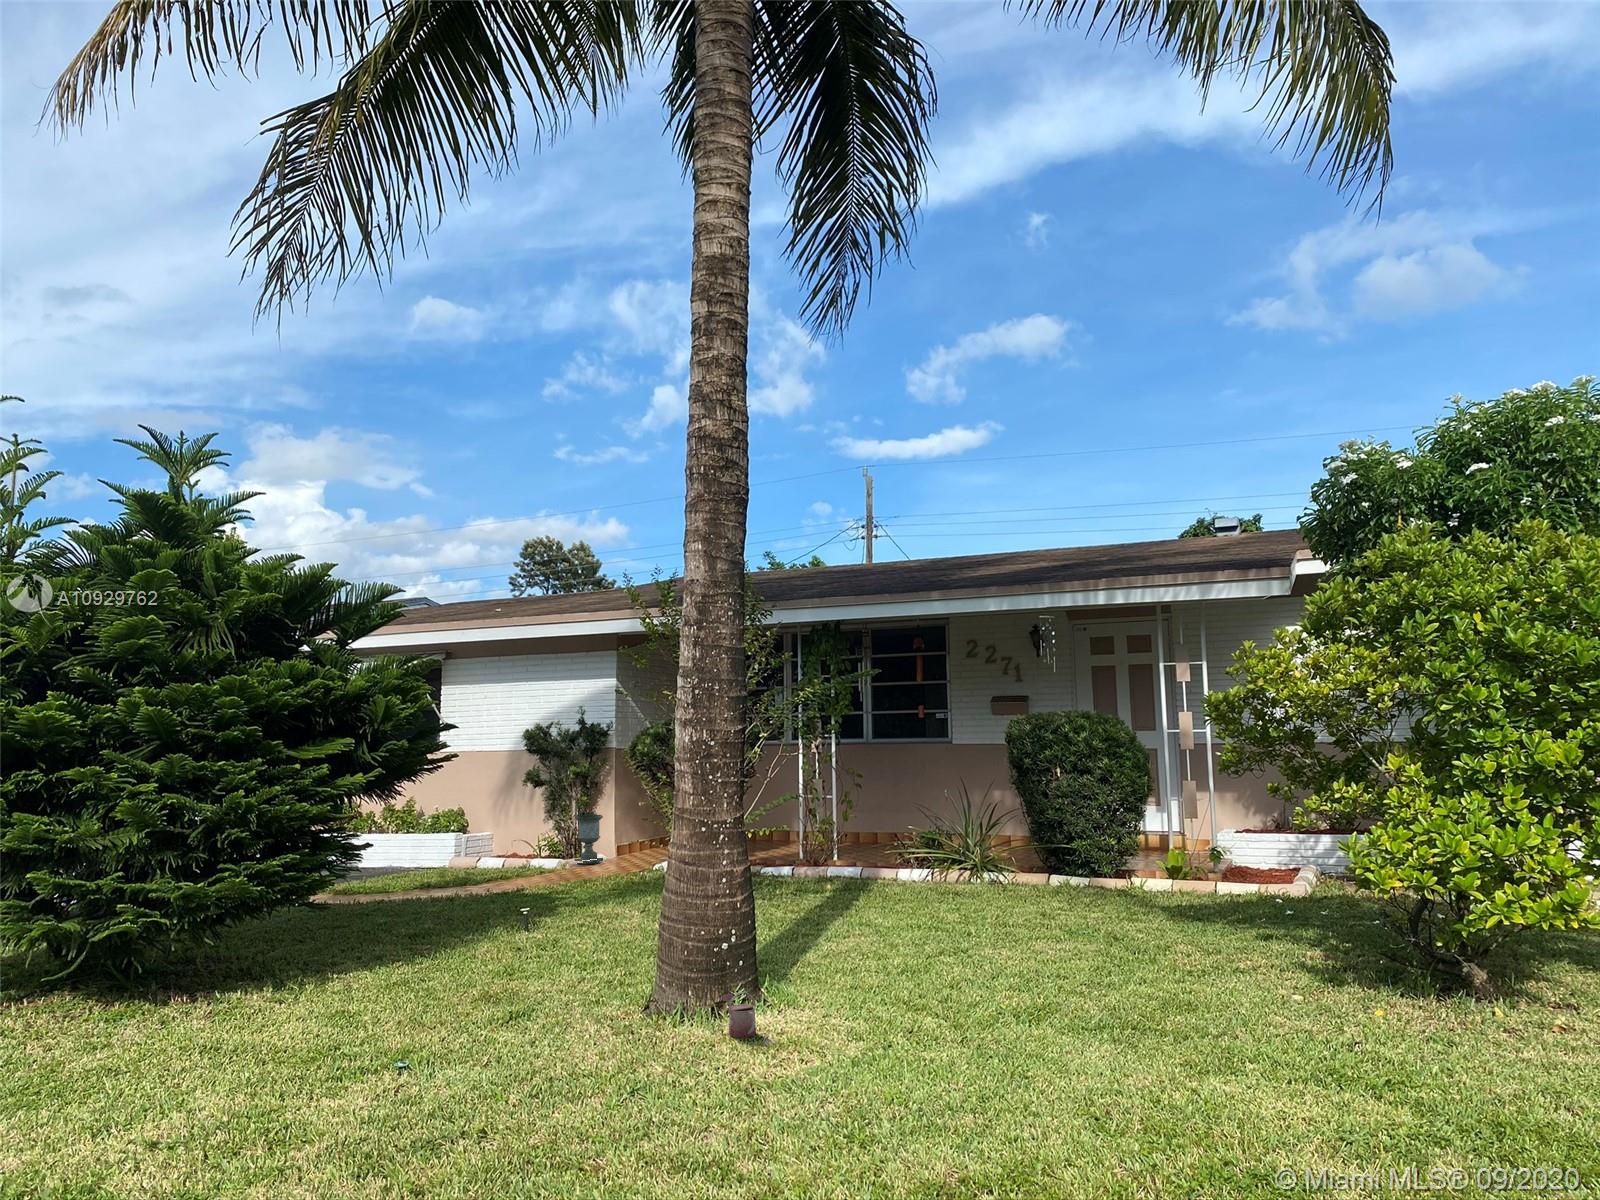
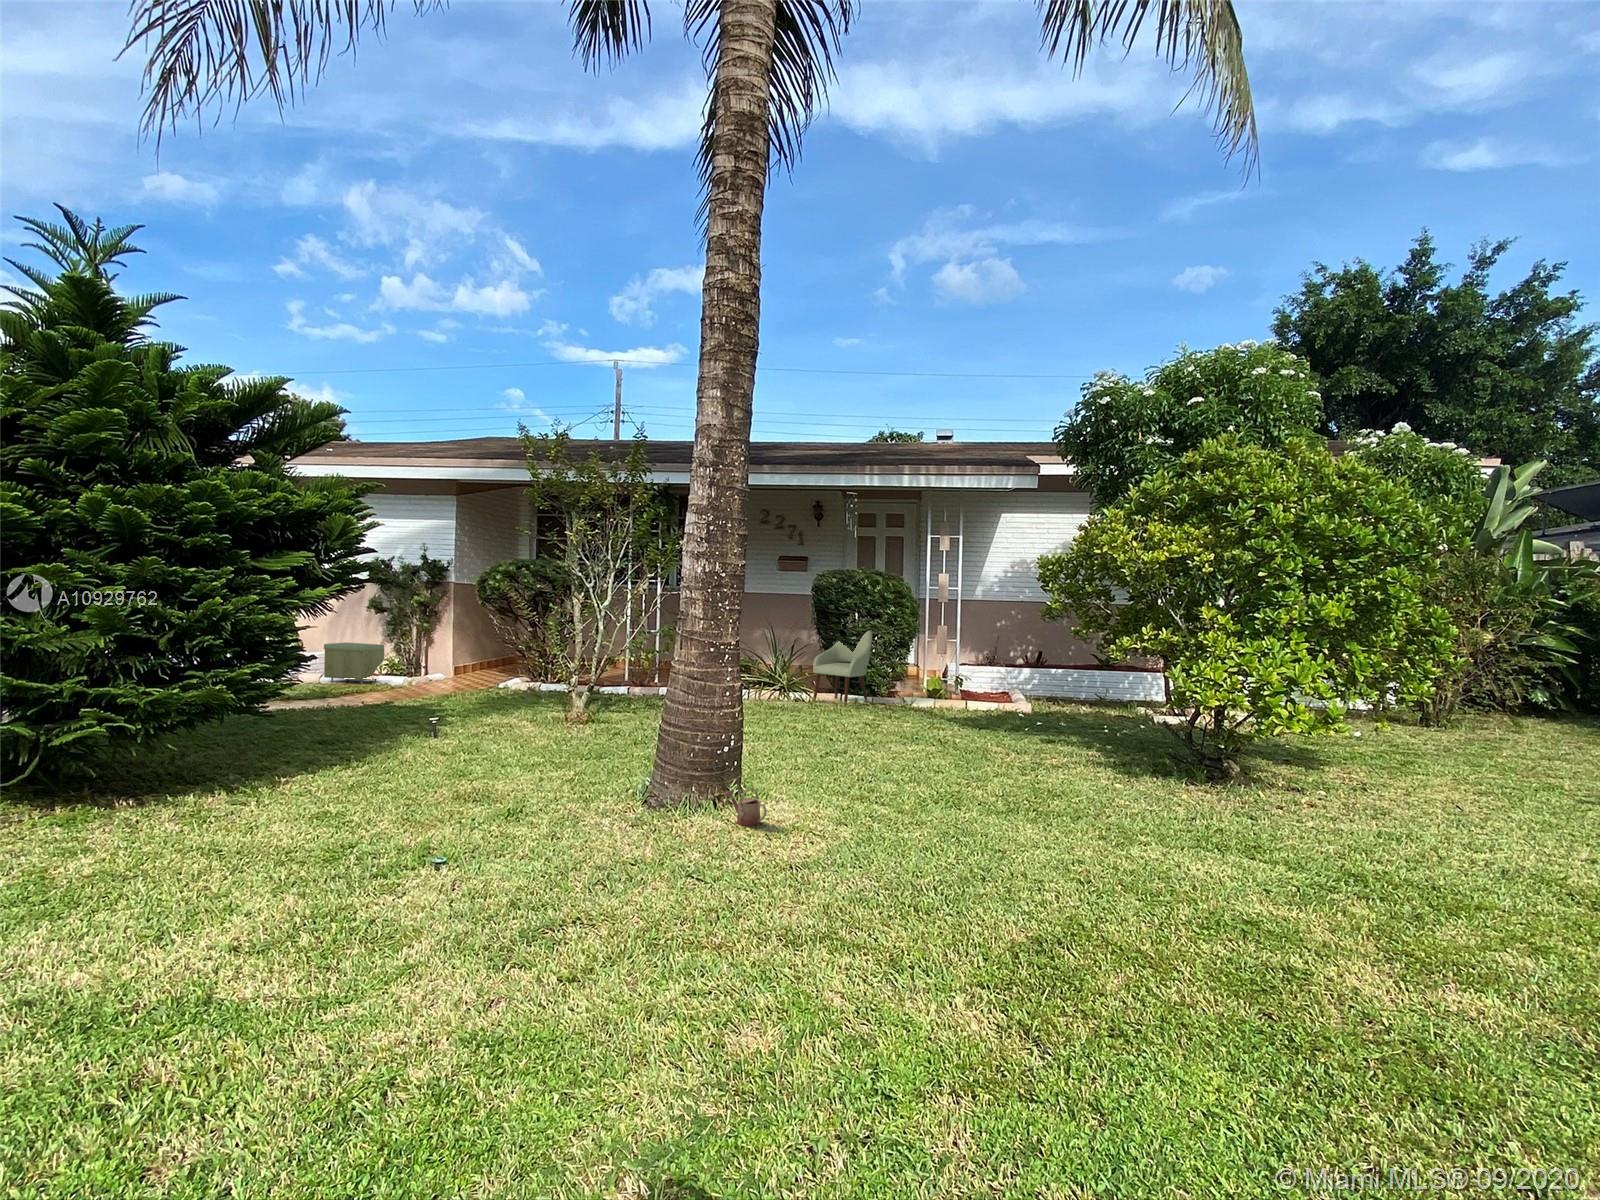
chair: none [1004,788,1080,892] -> present [813,631,872,706]
planter: present [575,810,603,865] -> none [416,637,445,685]
storage bench: none [489,817,547,863] -> present [324,642,384,684]

